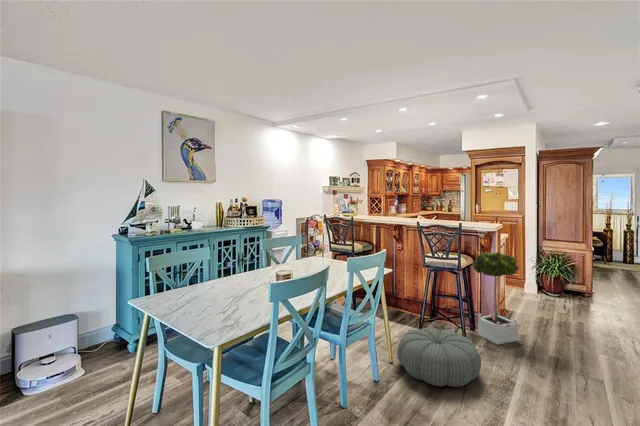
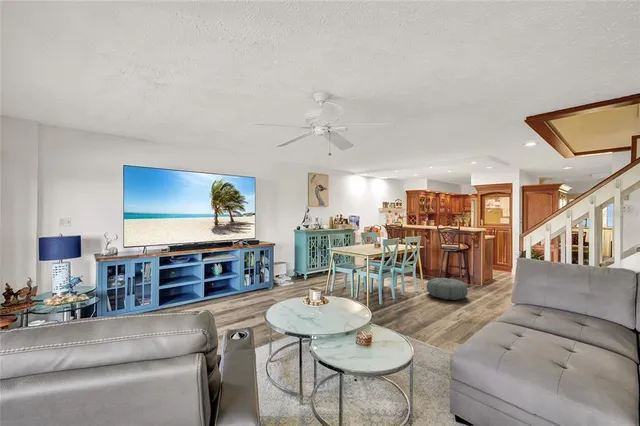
potted tree: present [473,252,519,344] -> none [469,242,494,291]

